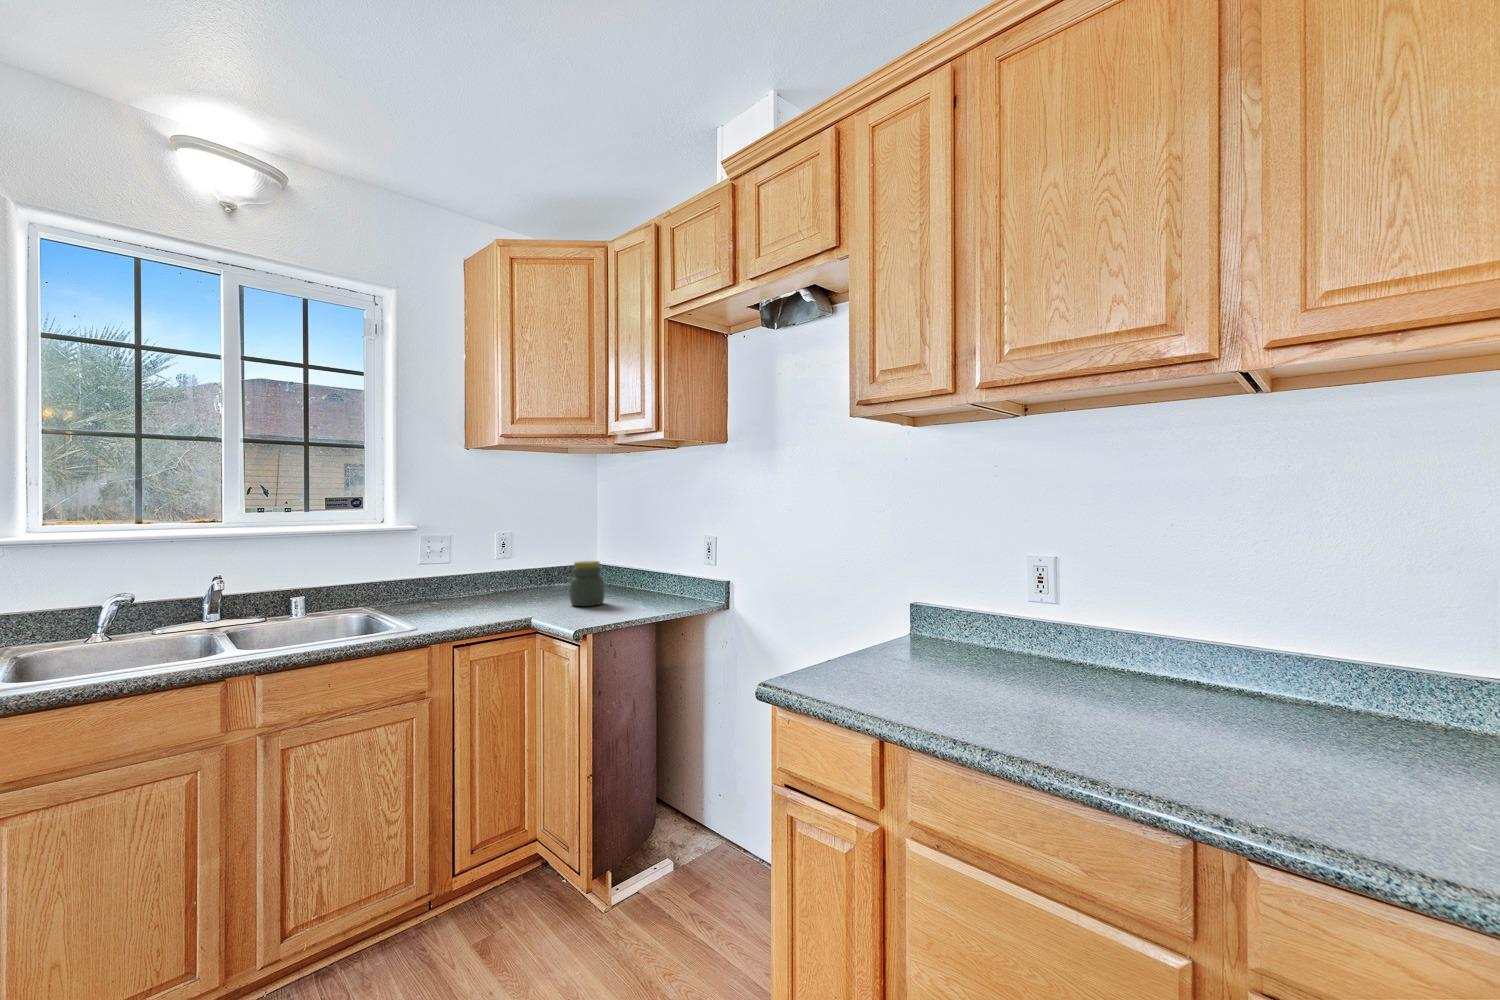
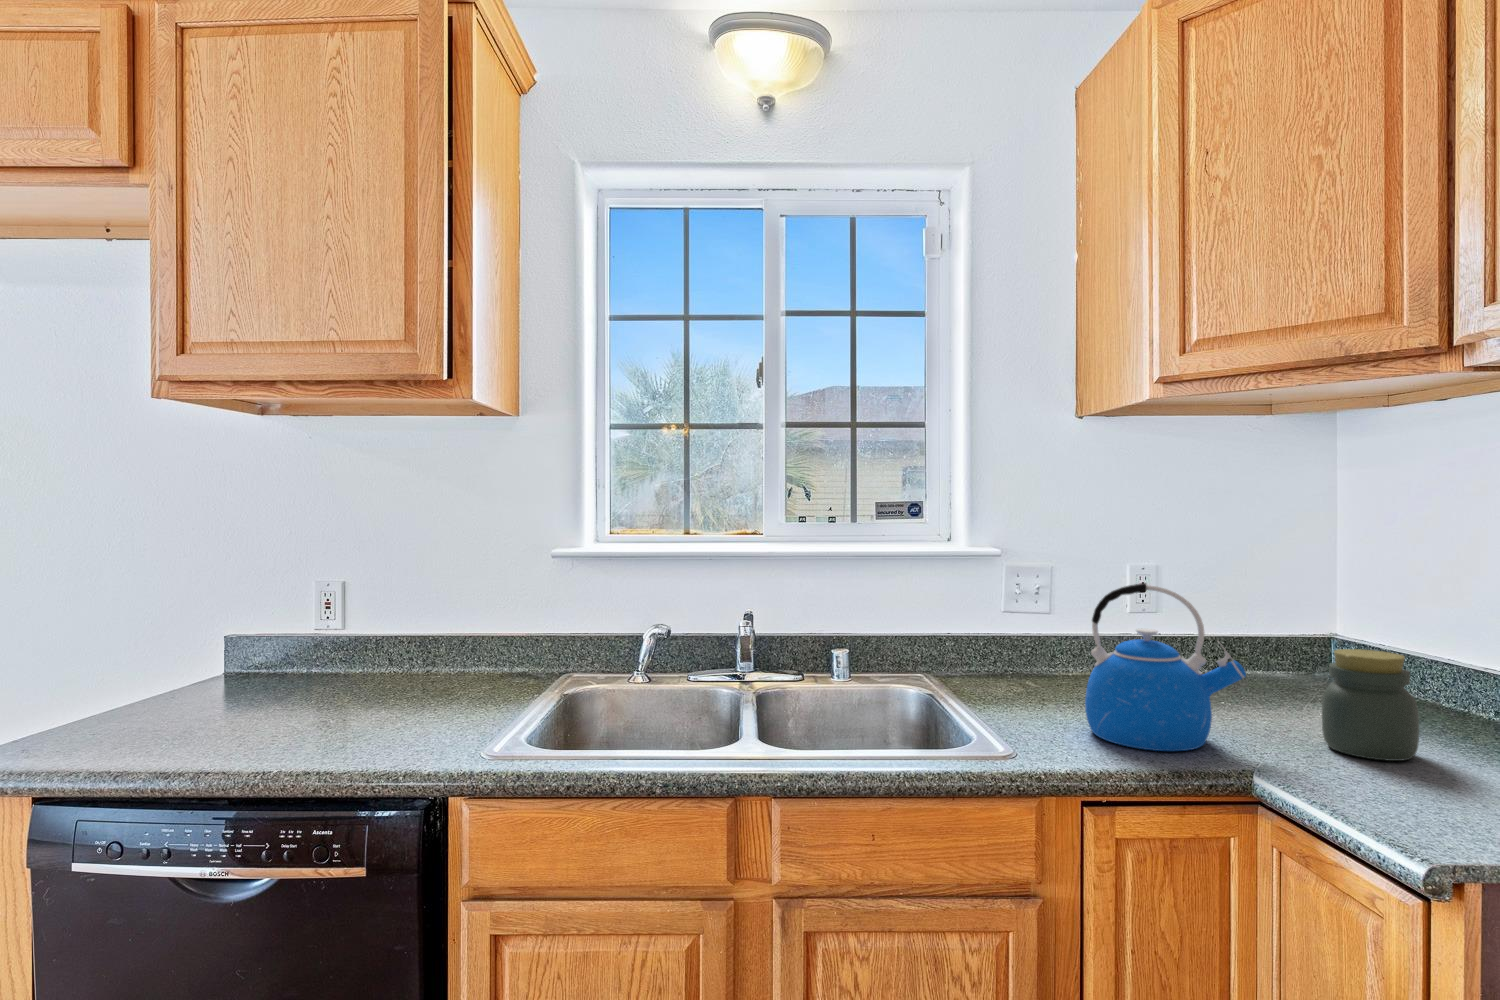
kettle: none [460,536,536,617] -> present [1085,583,1246,751]

